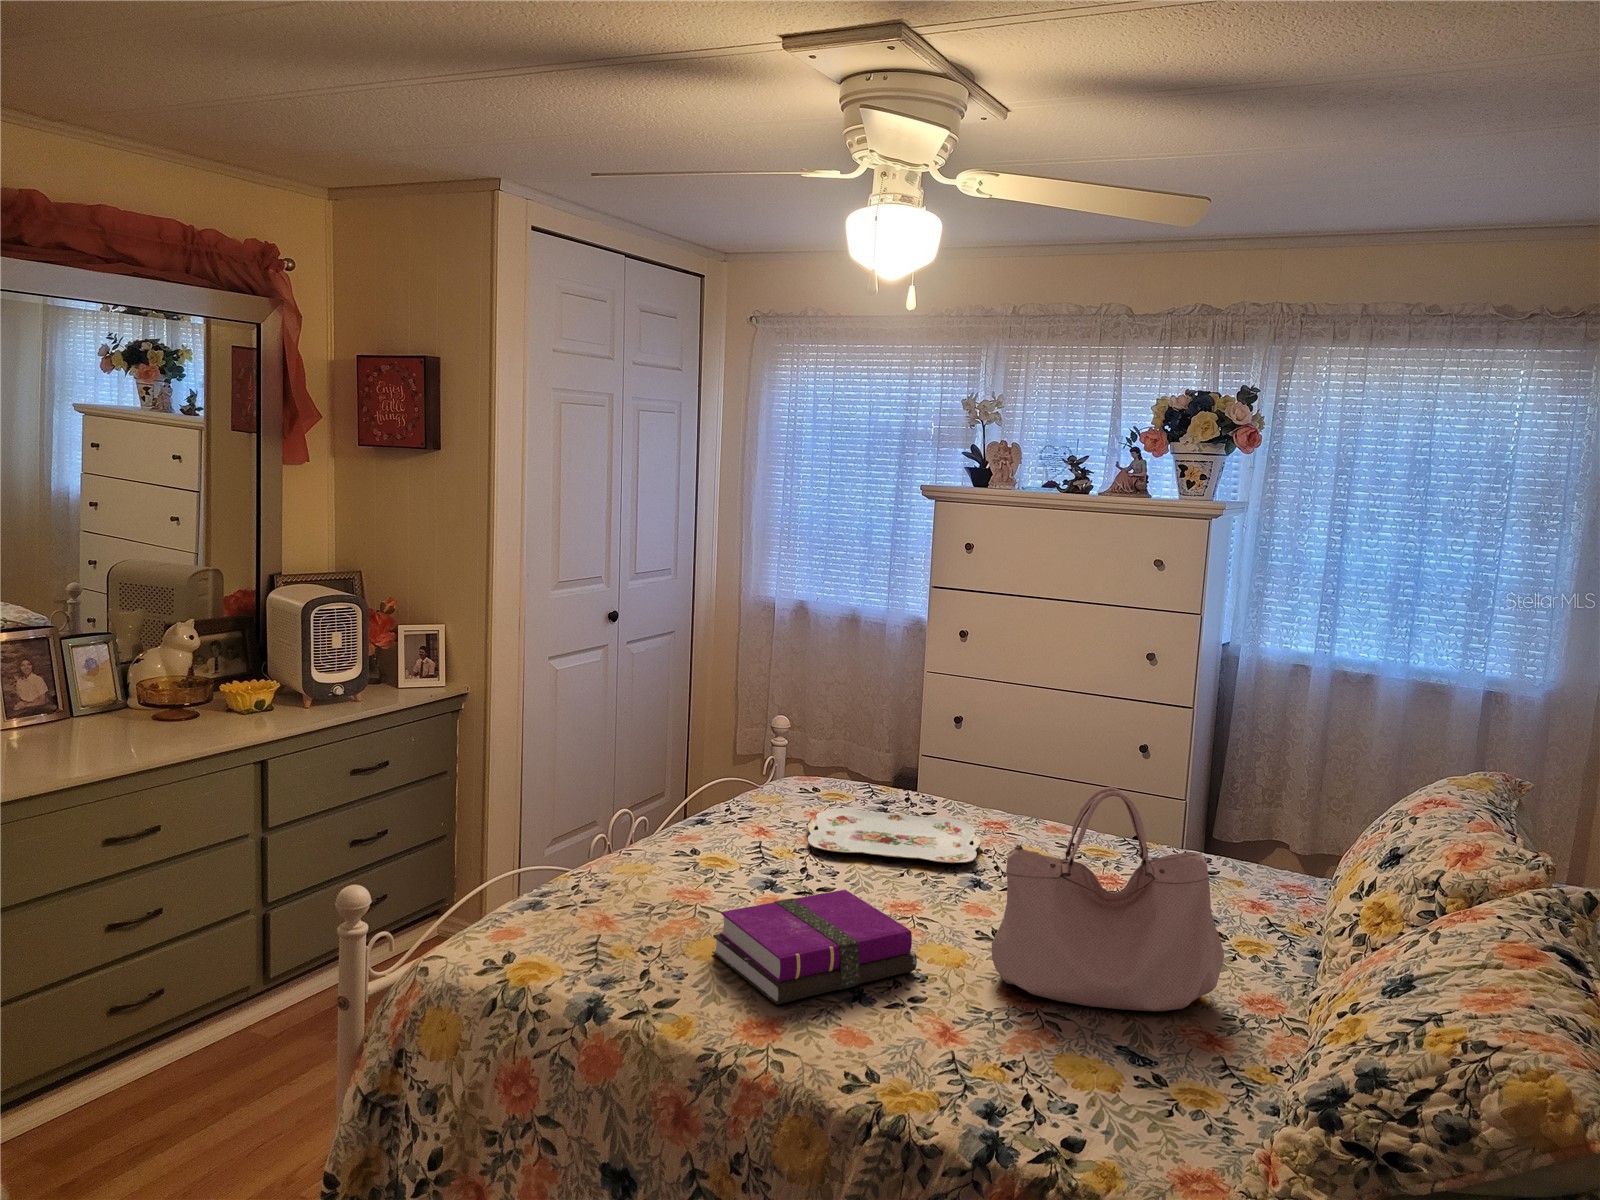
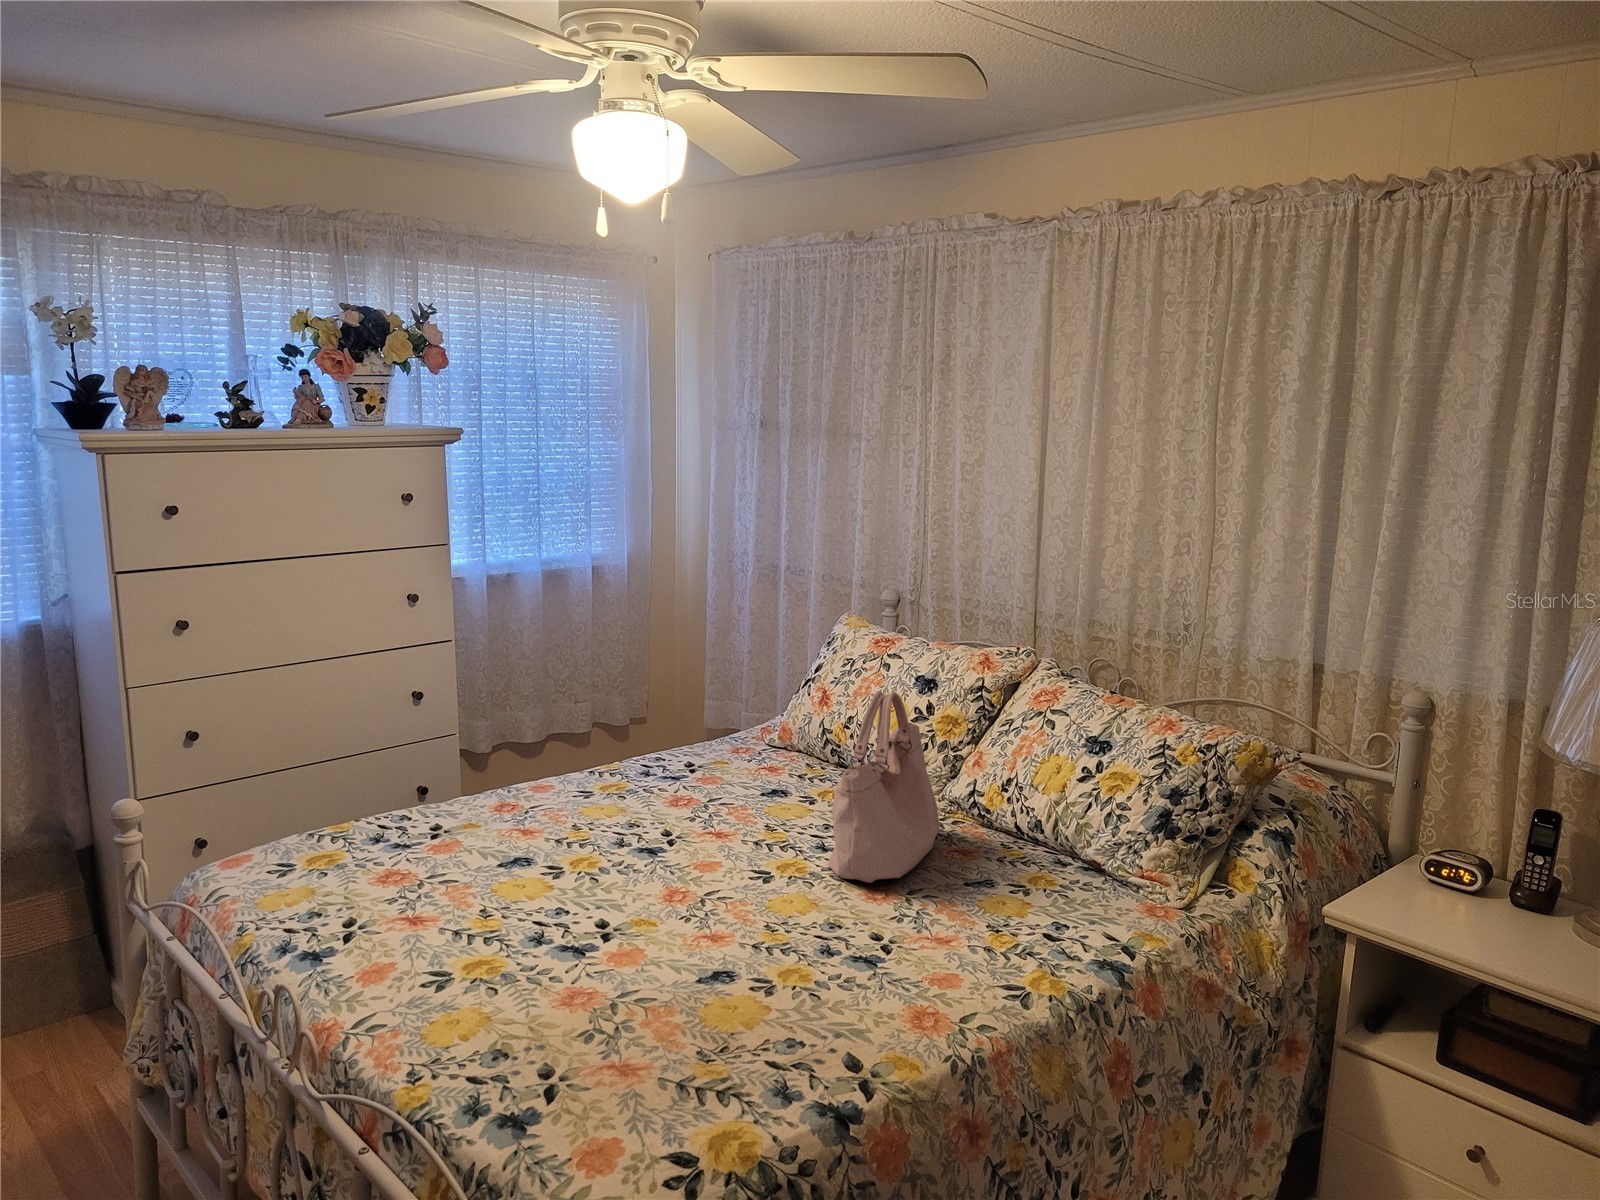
serving tray: present [807,808,981,863] -> none [398,801,618,885]
notebook: present [712,890,917,1004] -> none [711,878,885,1006]

